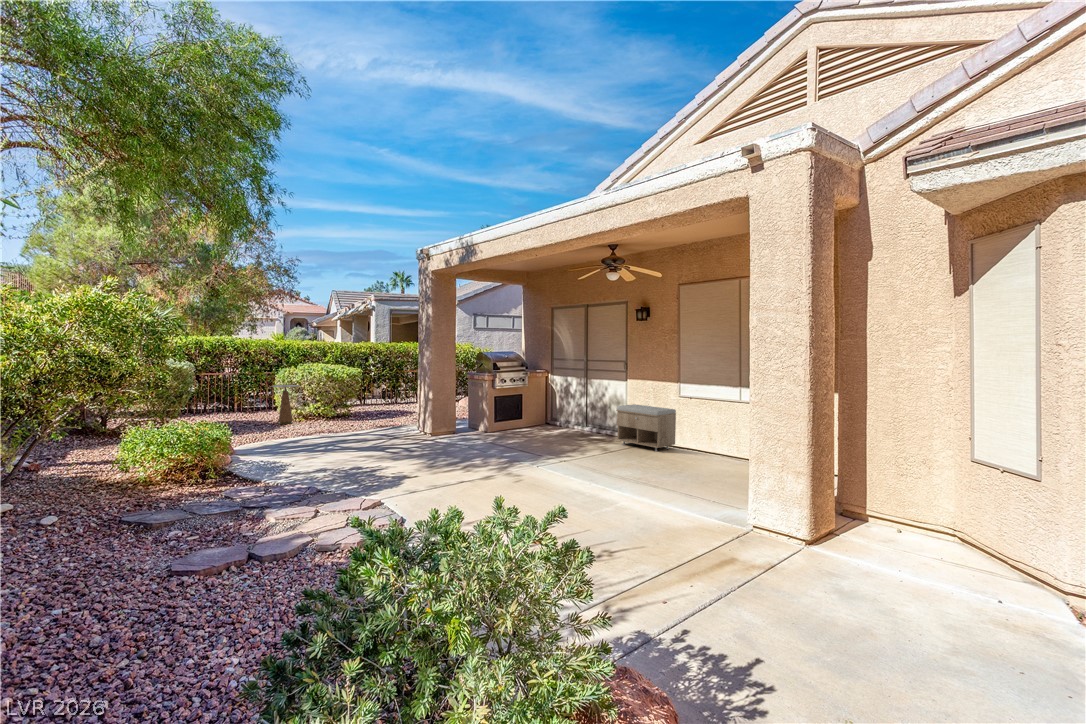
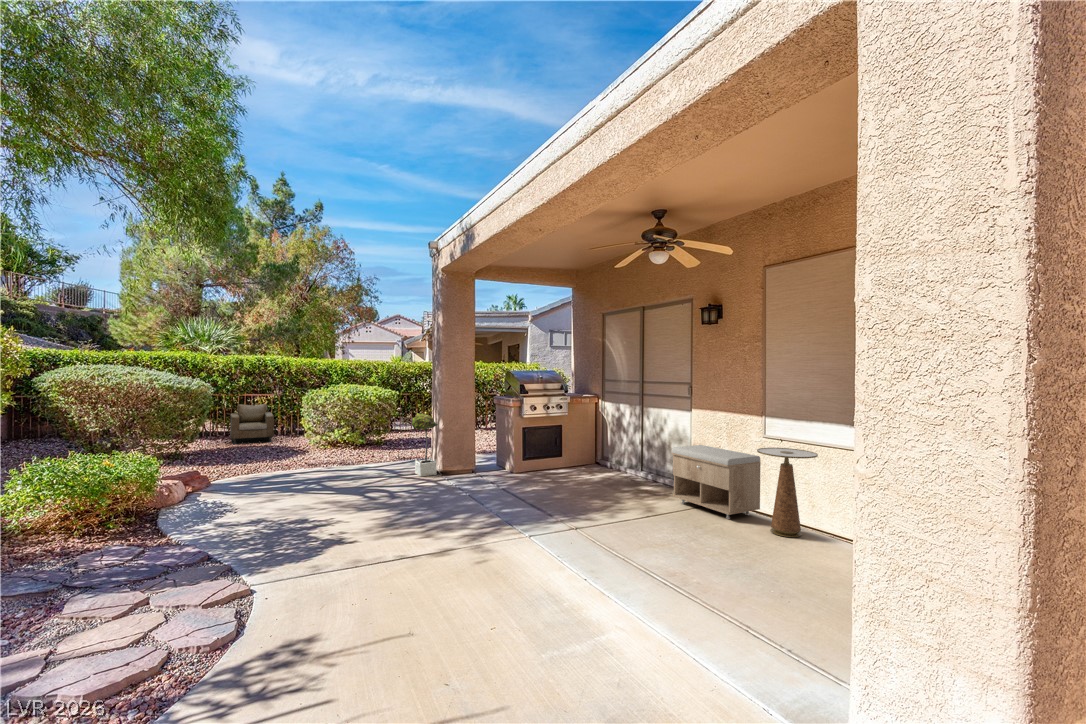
armchair: none [194,384,252,420] -> present [230,404,274,444]
side table: present [271,385,300,424] -> present [757,448,818,537]
potted tree: none [410,387,431,437] -> present [412,413,438,476]

